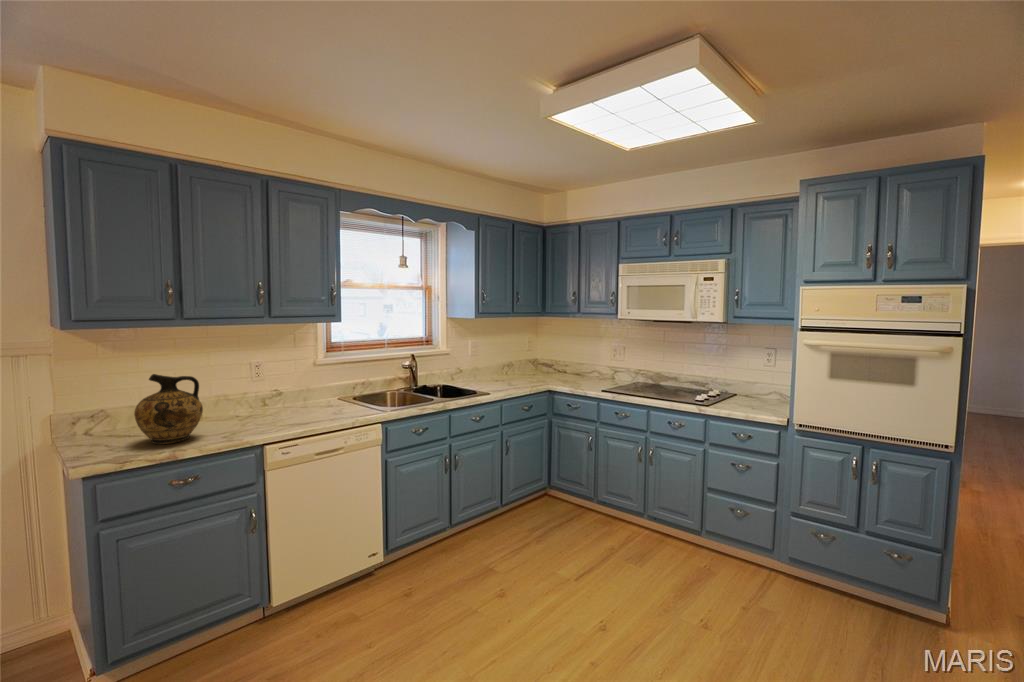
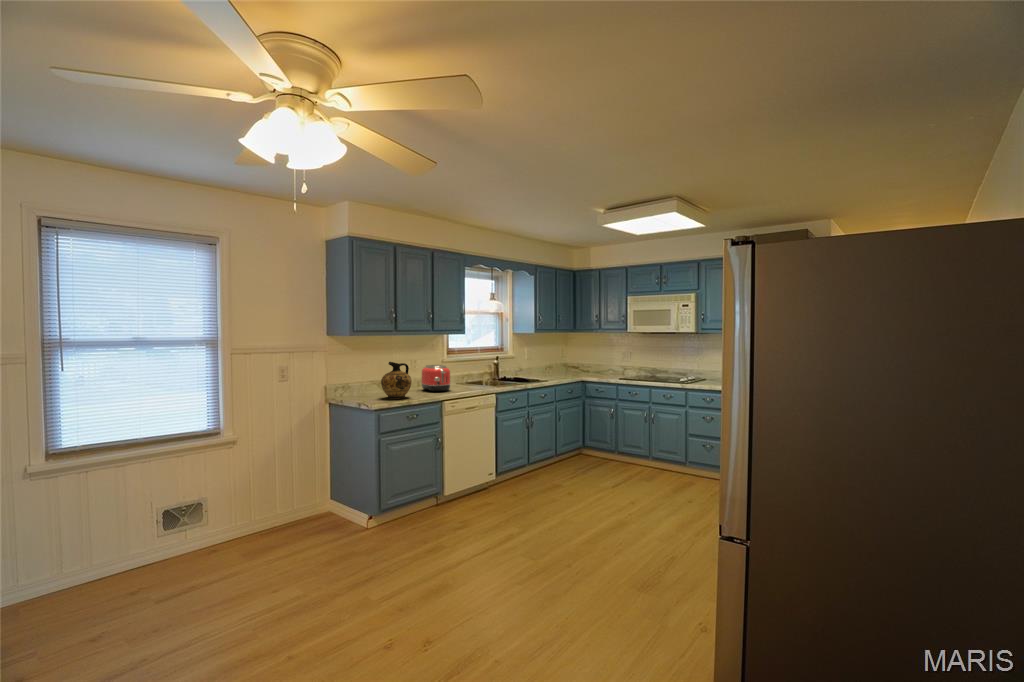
toaster: none [258,372,307,421] -> present [422,365,451,392]

